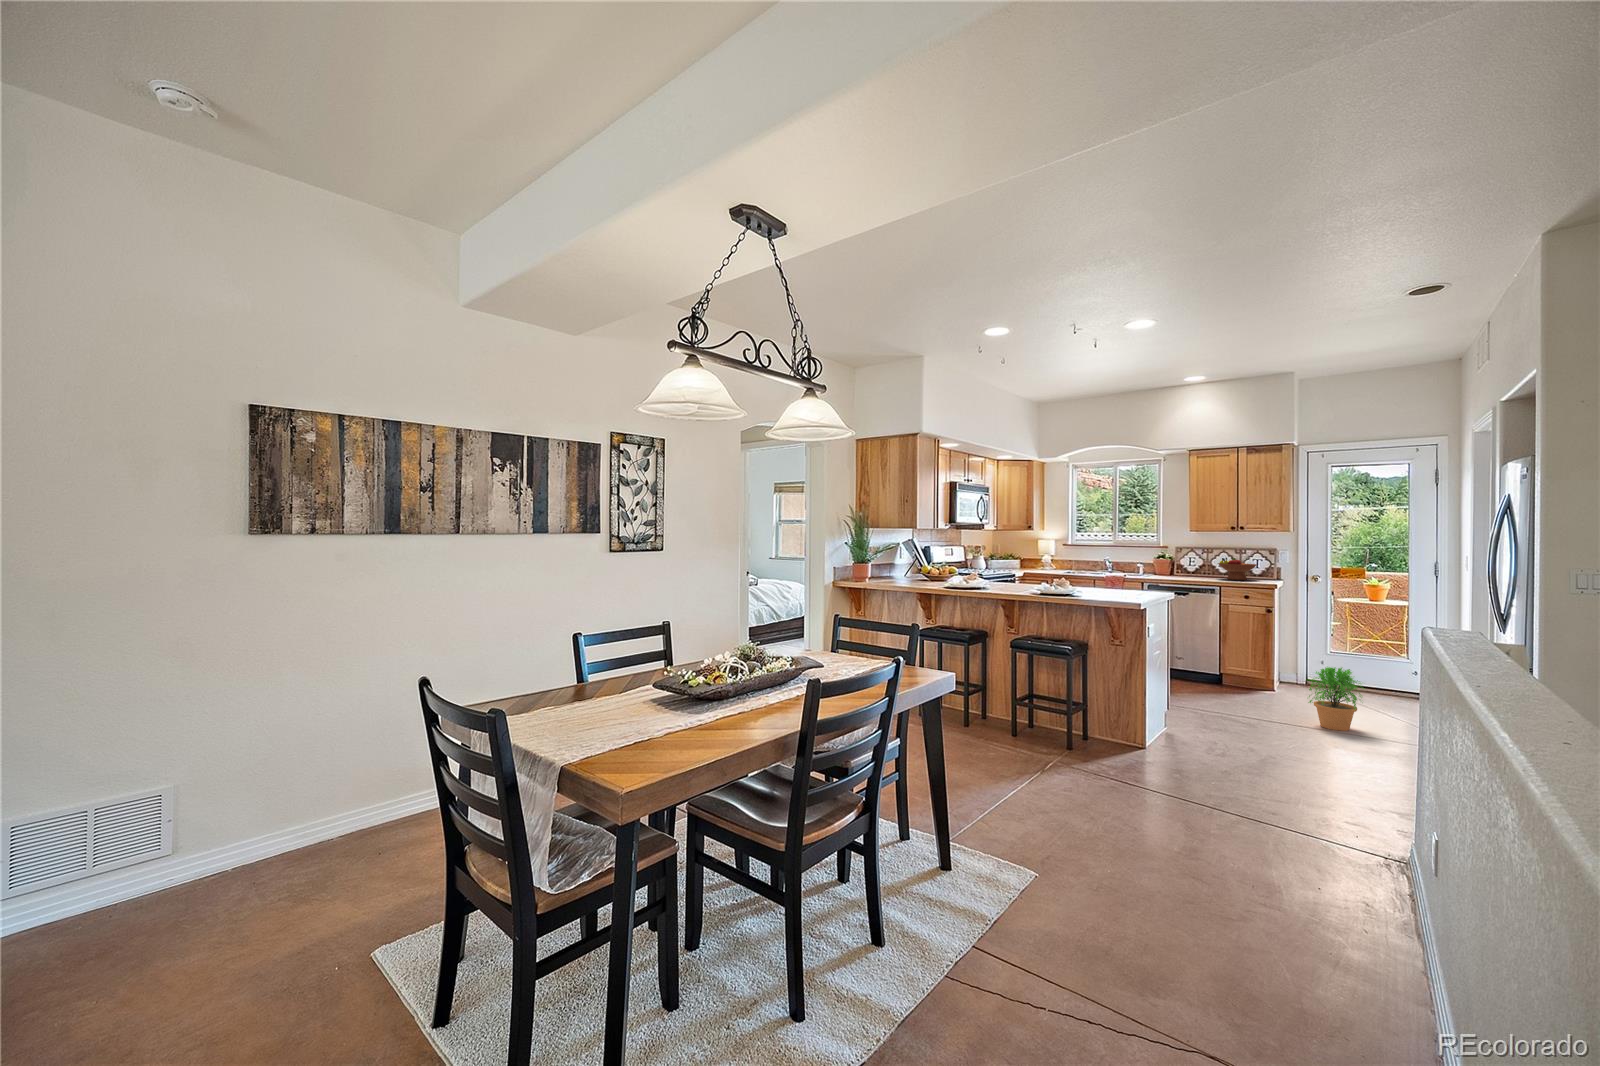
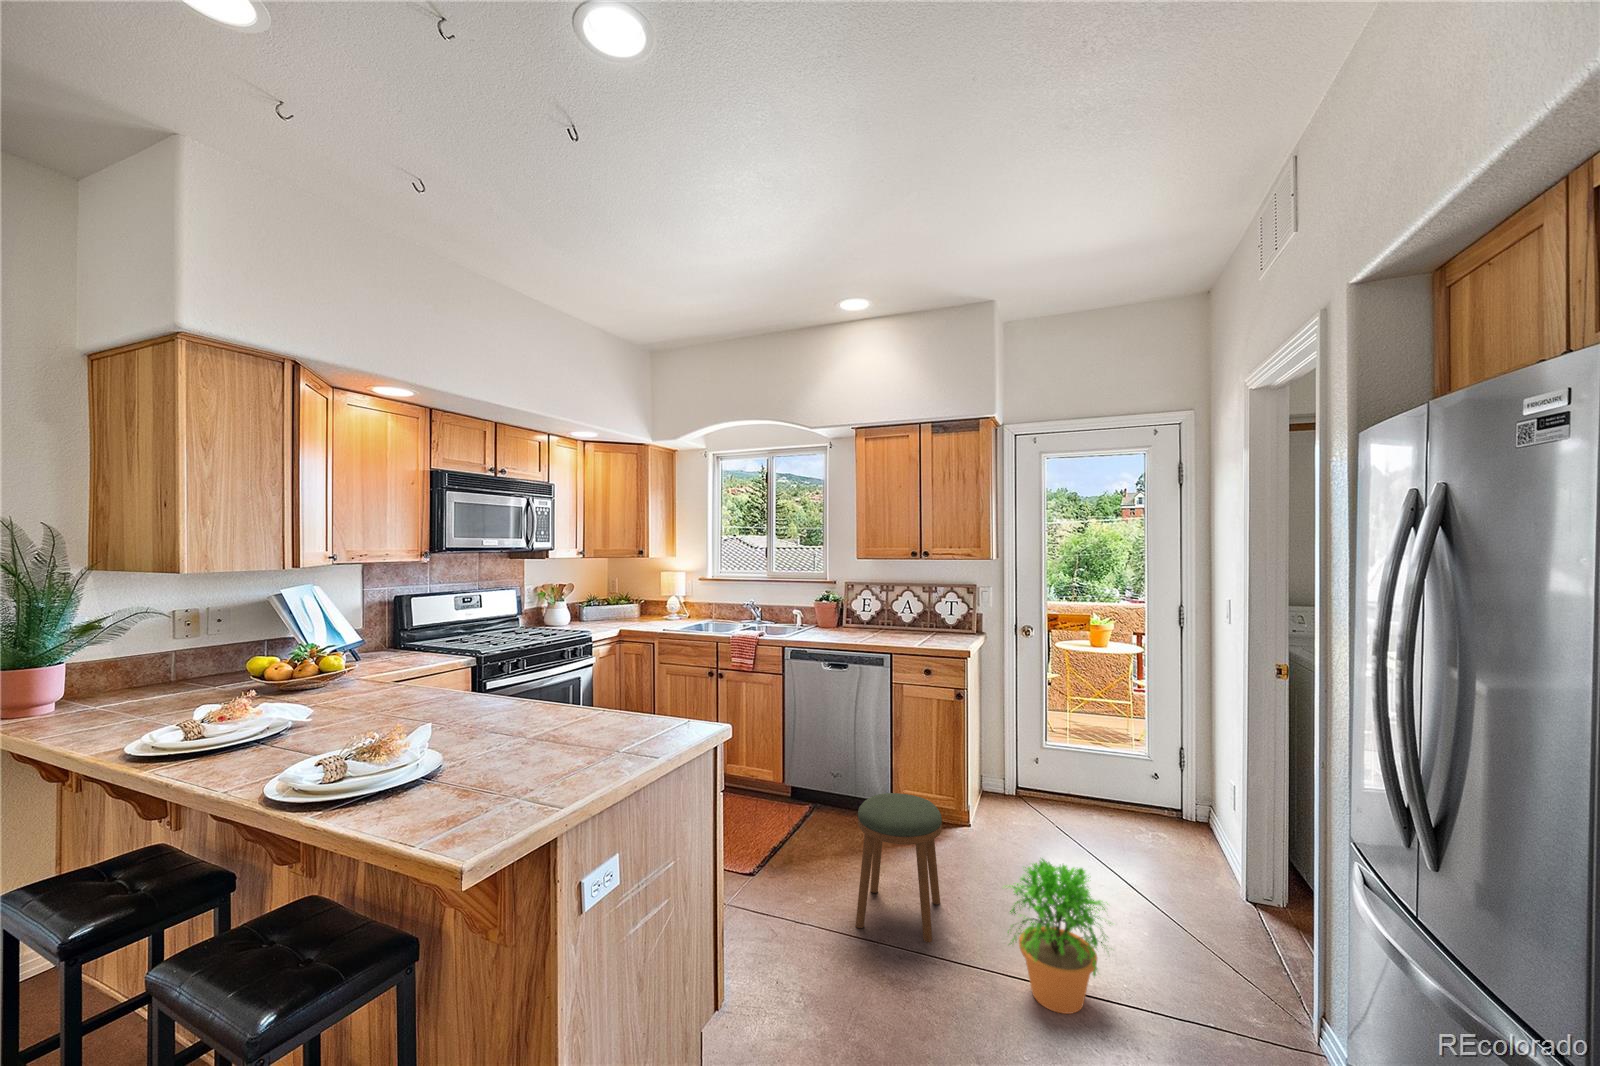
fruit bowl: present [1218,558,1257,580] -> none [894,602,948,638]
stool: none [1215,649,1266,713] -> present [856,793,942,942]

